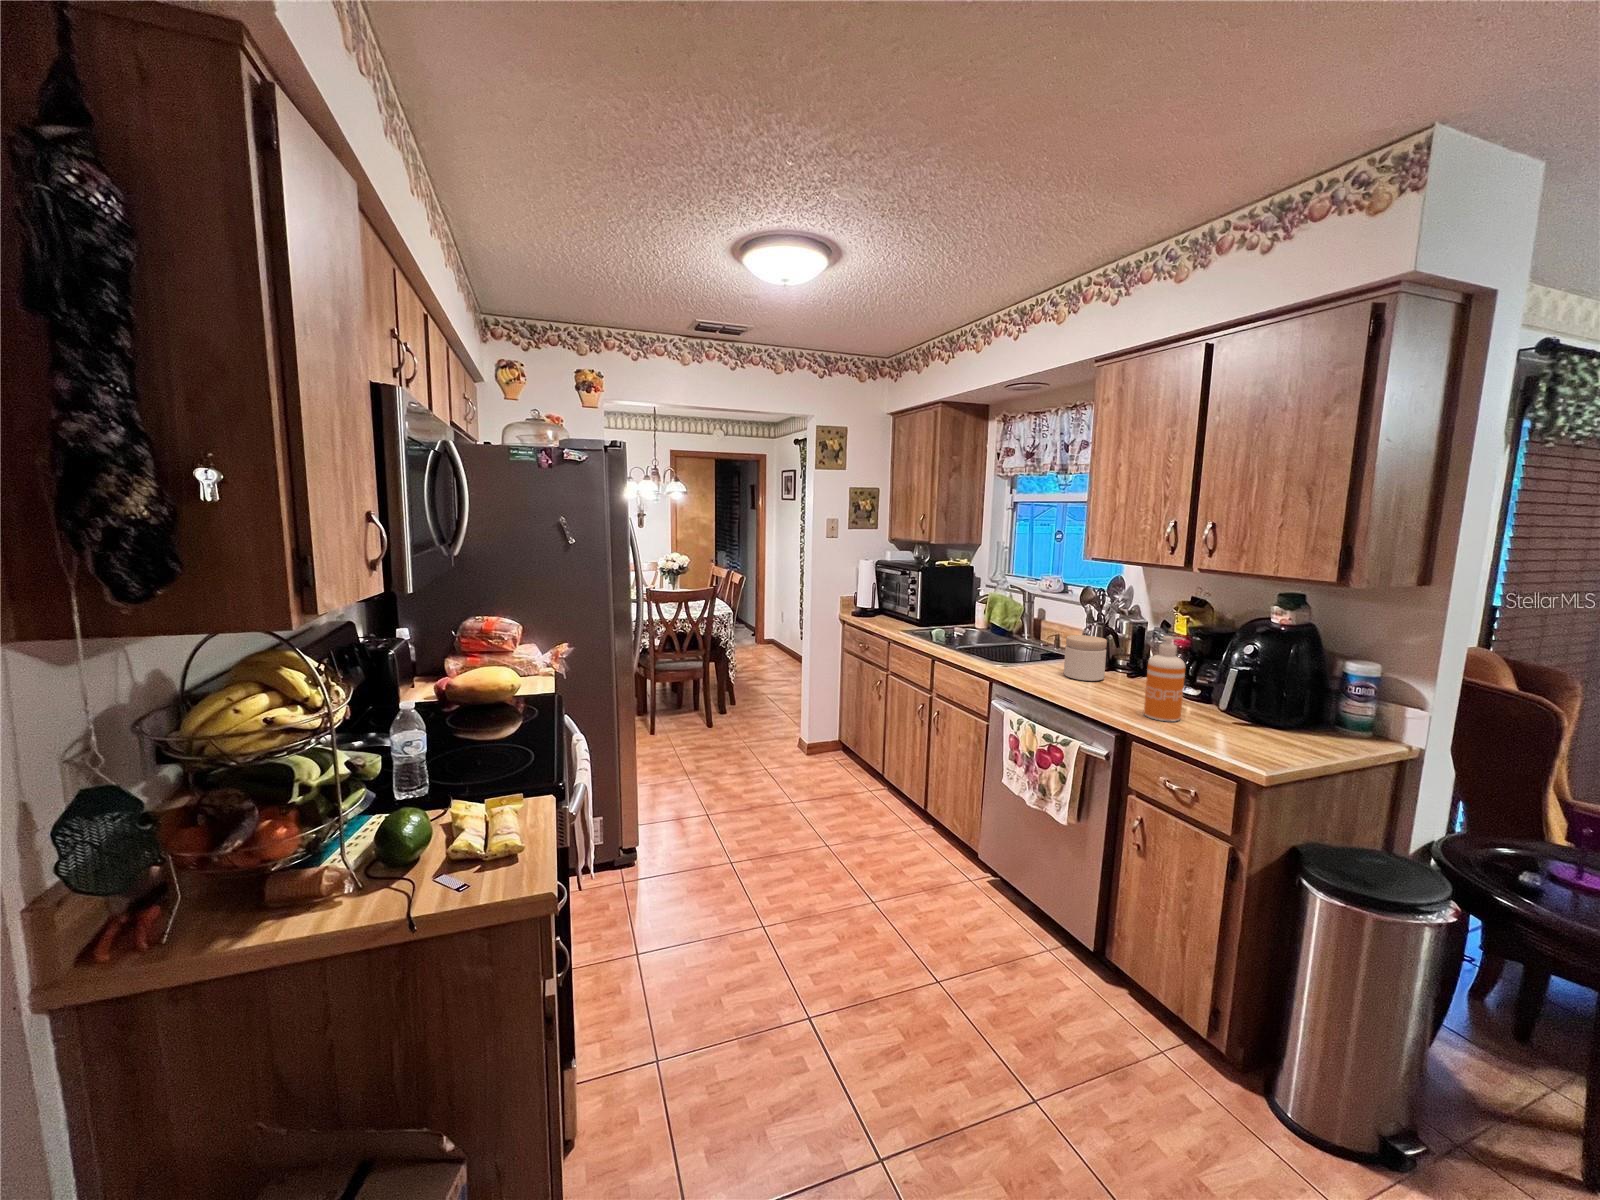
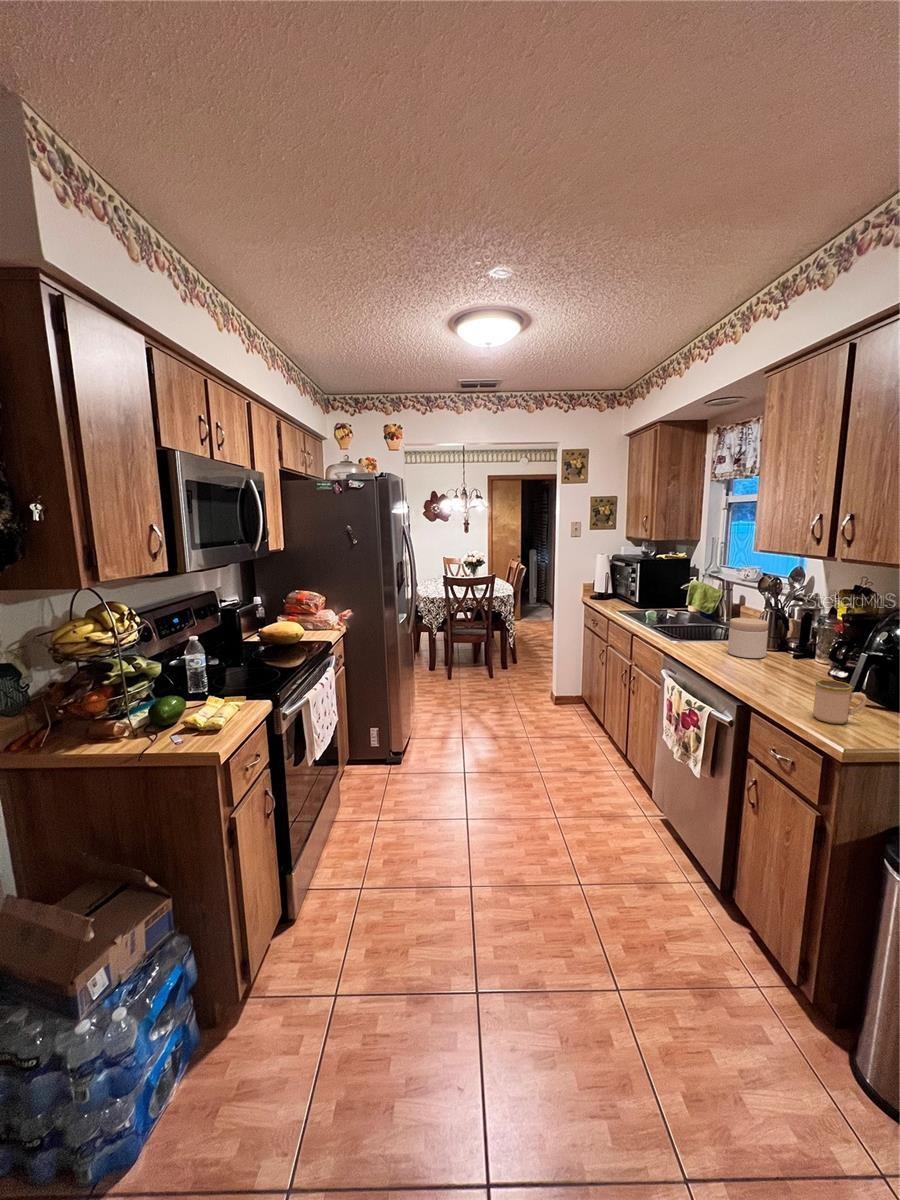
soap dispenser: present [1144,636,1185,722] -> none [766,618,807,696]
mug: none [1216,702,1269,749] -> present [813,680,867,724]

